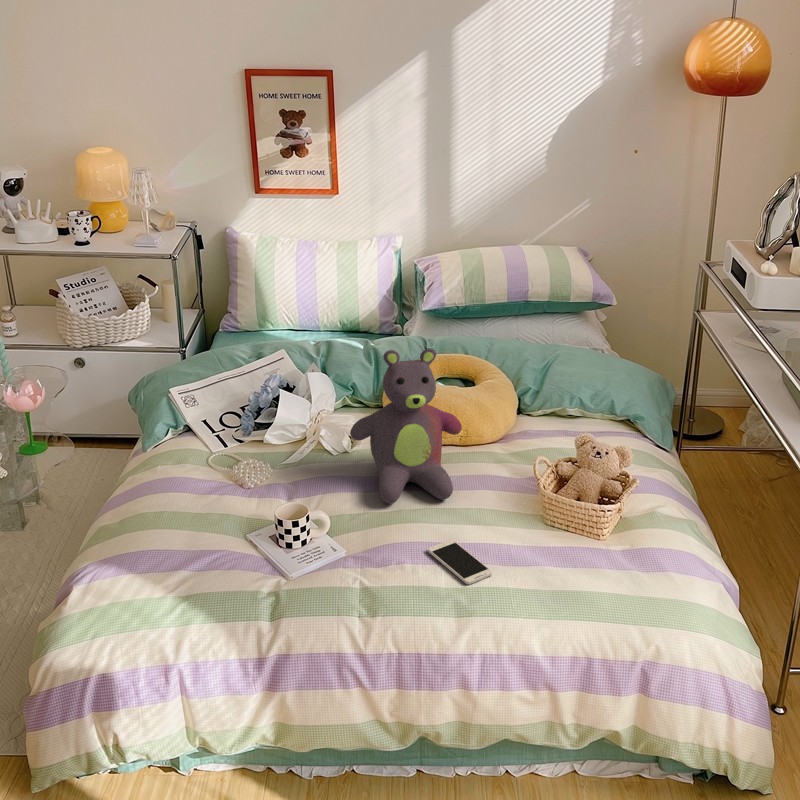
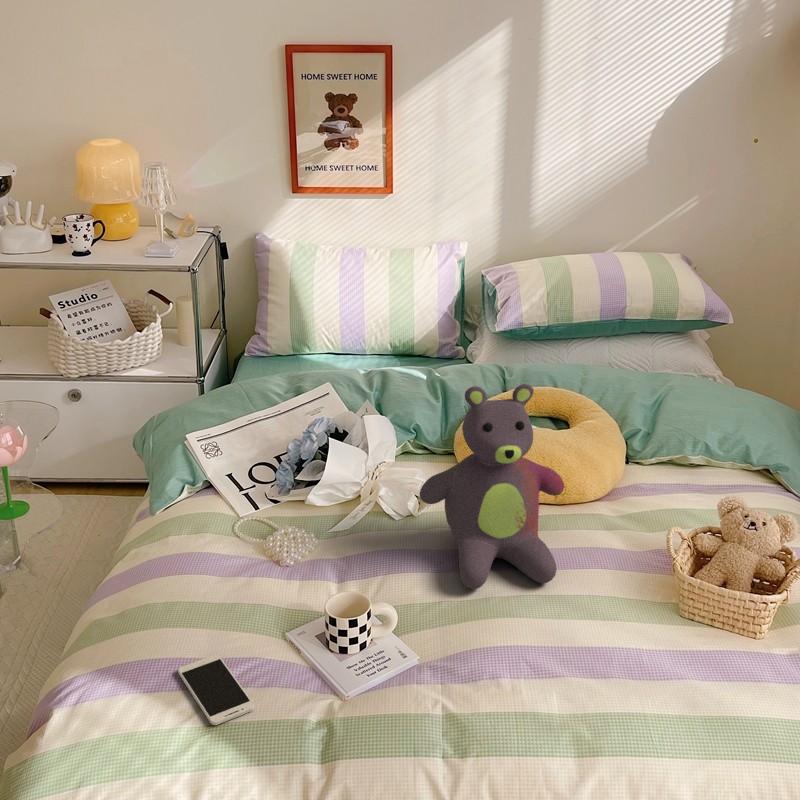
smartphone: present [428,540,492,584] -> present [178,655,254,725]

